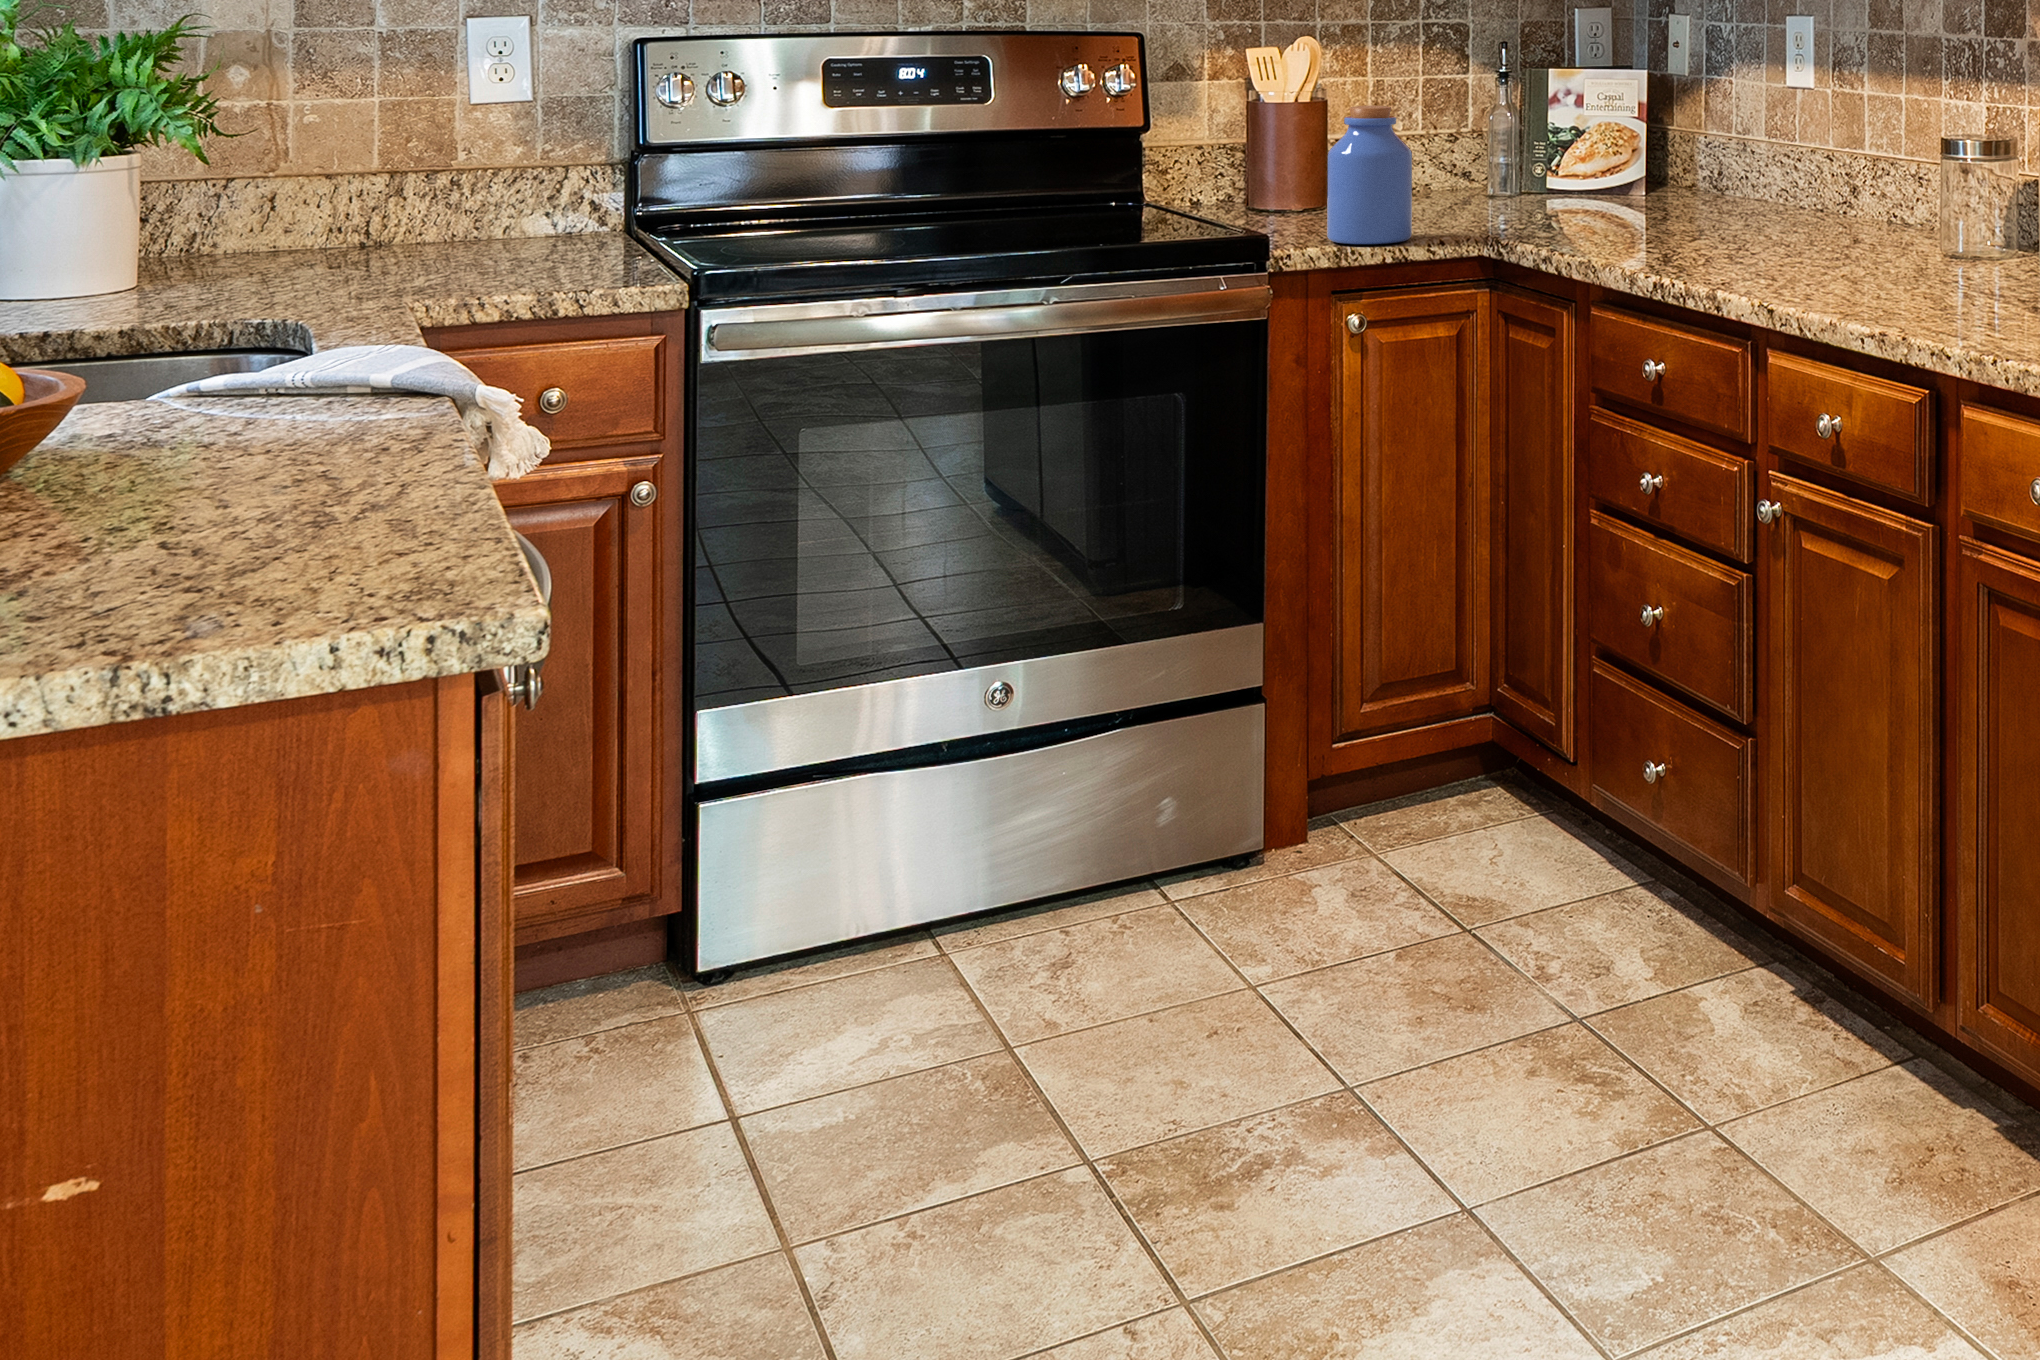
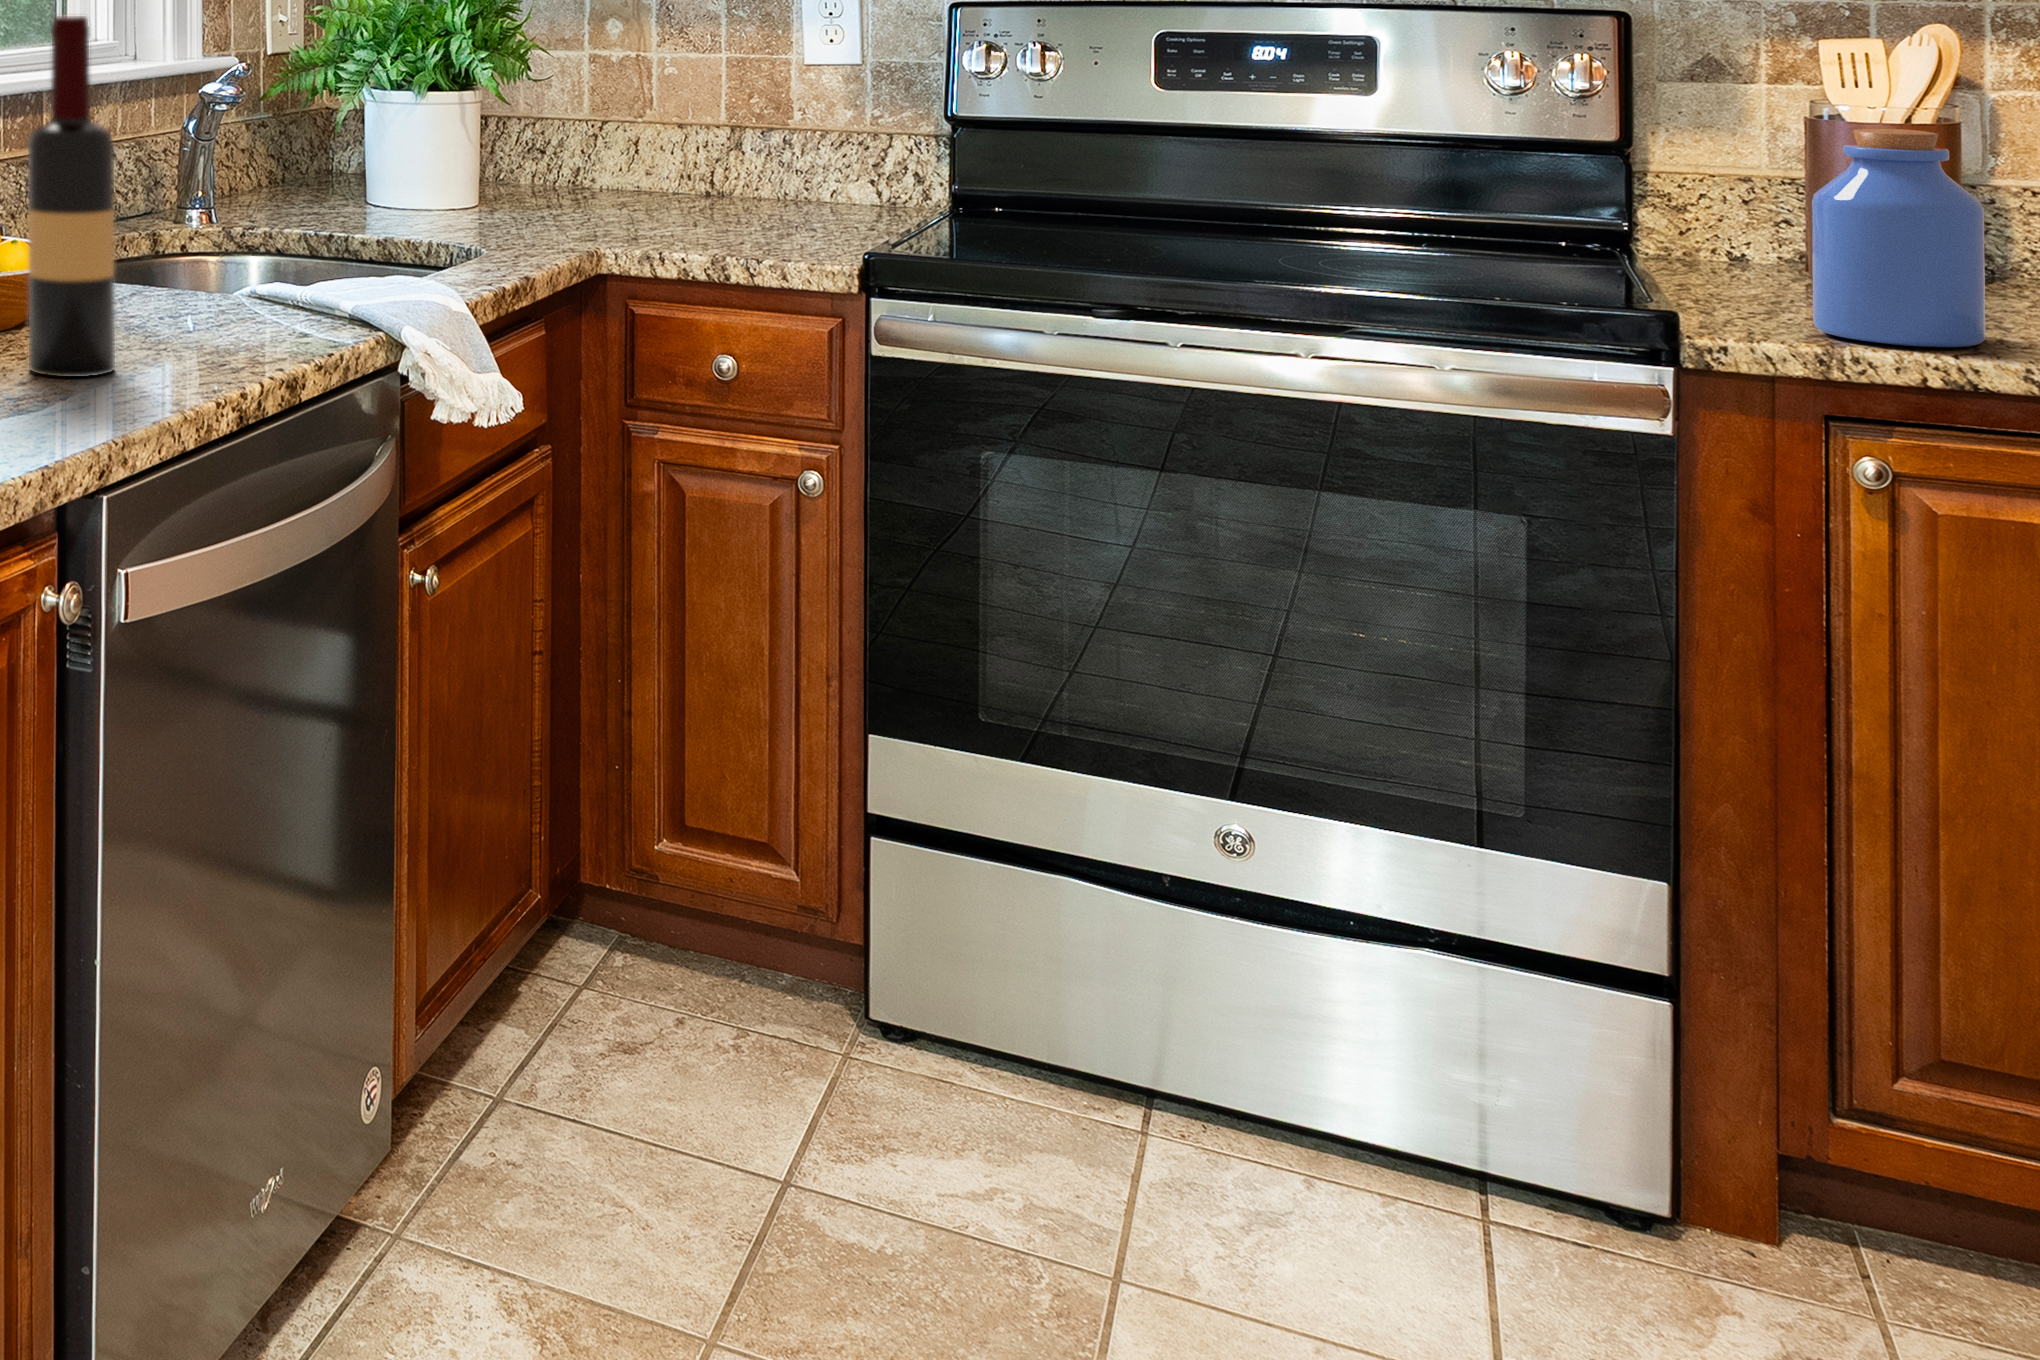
wine bottle: none [274,75,387,475] -> present [28,16,115,377]

